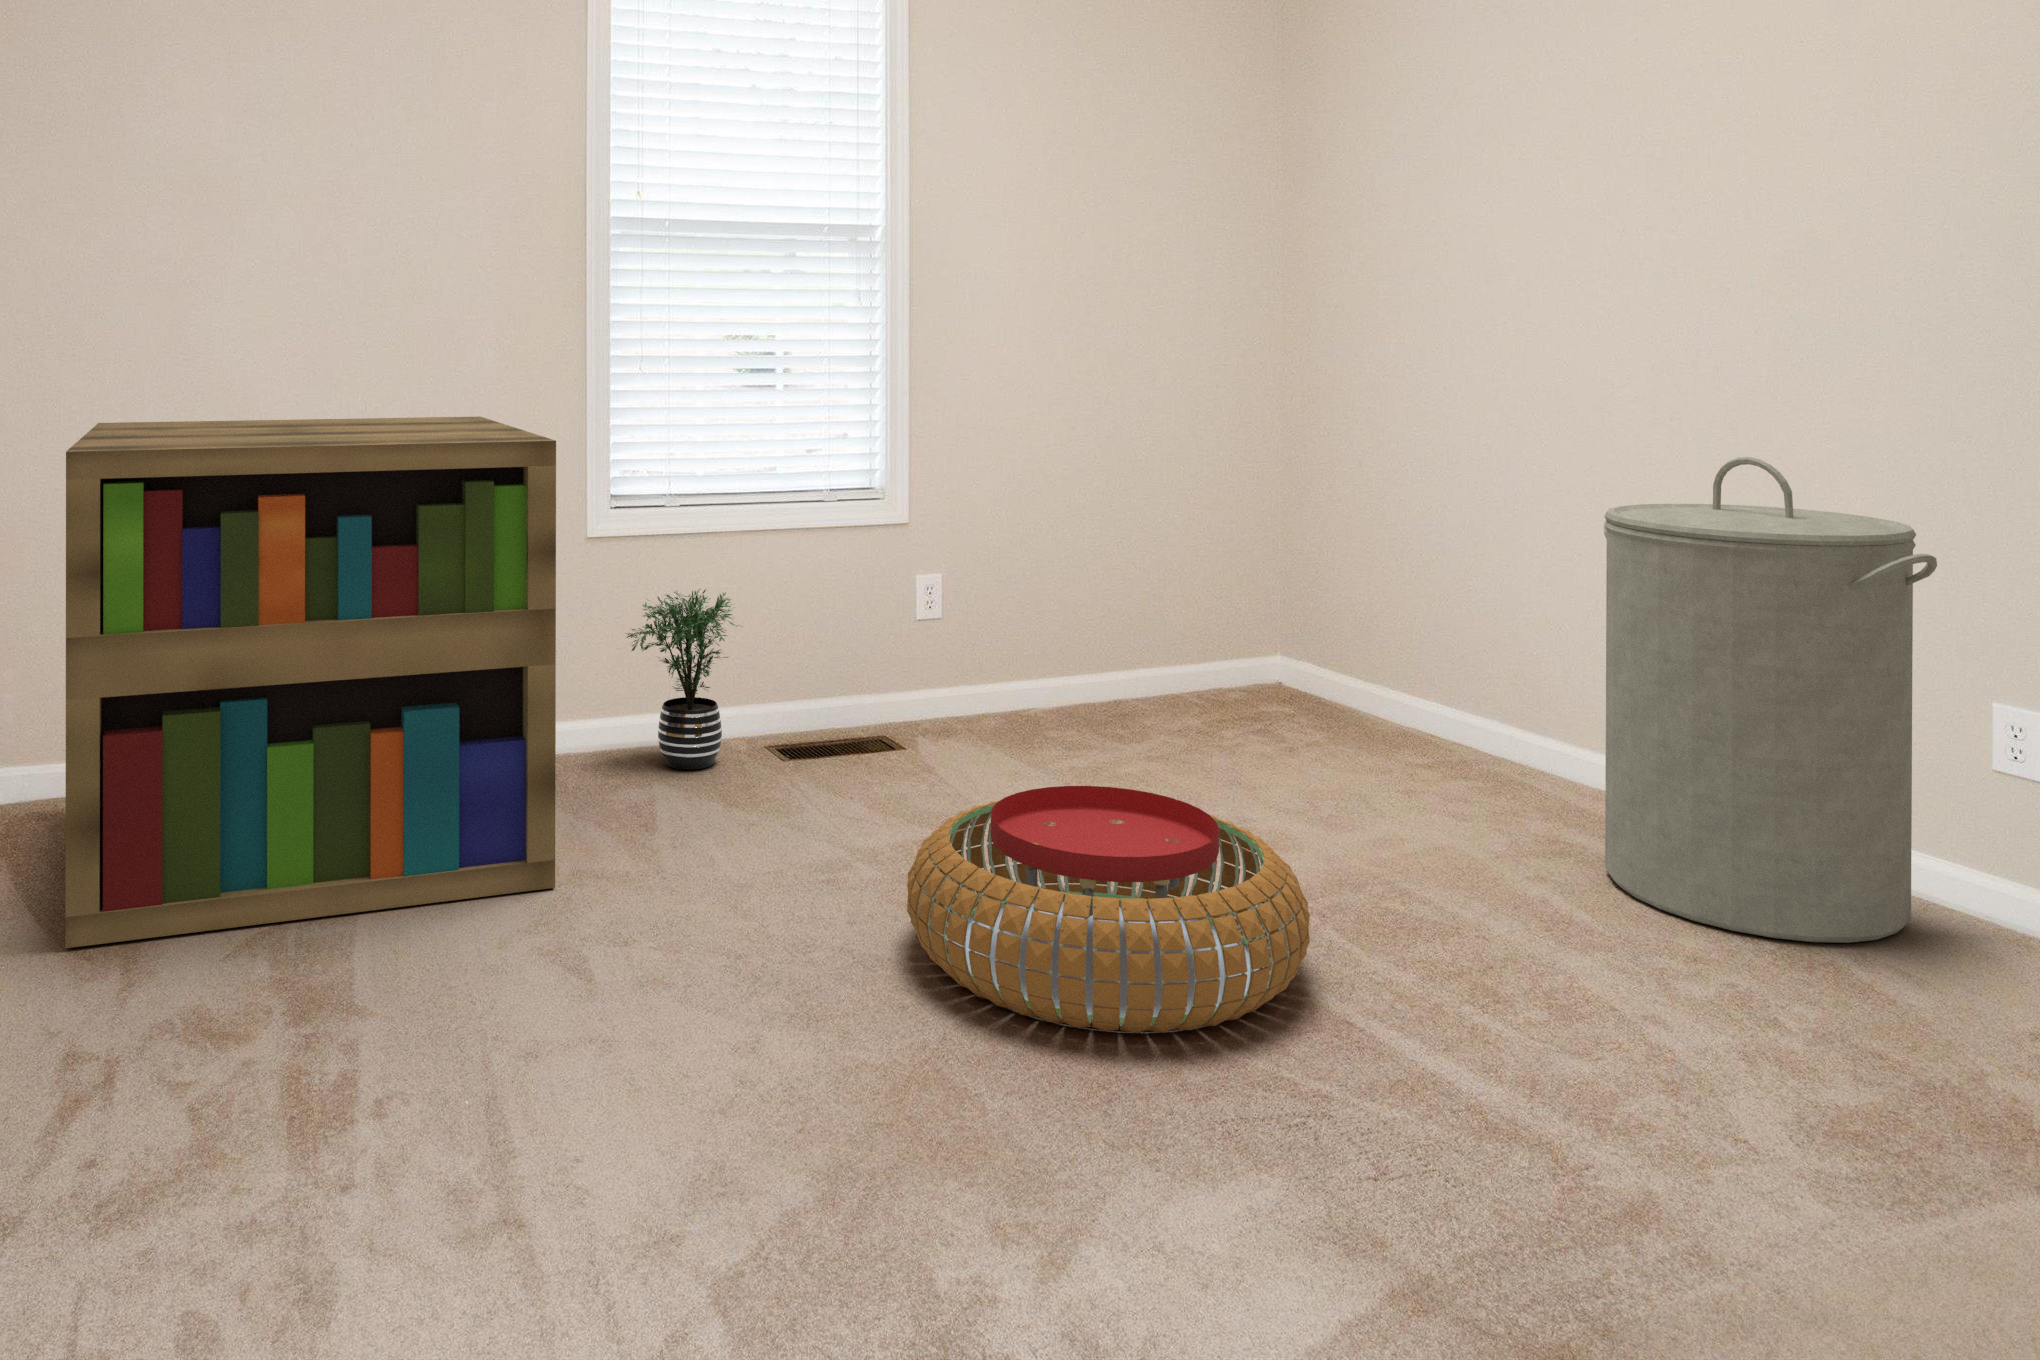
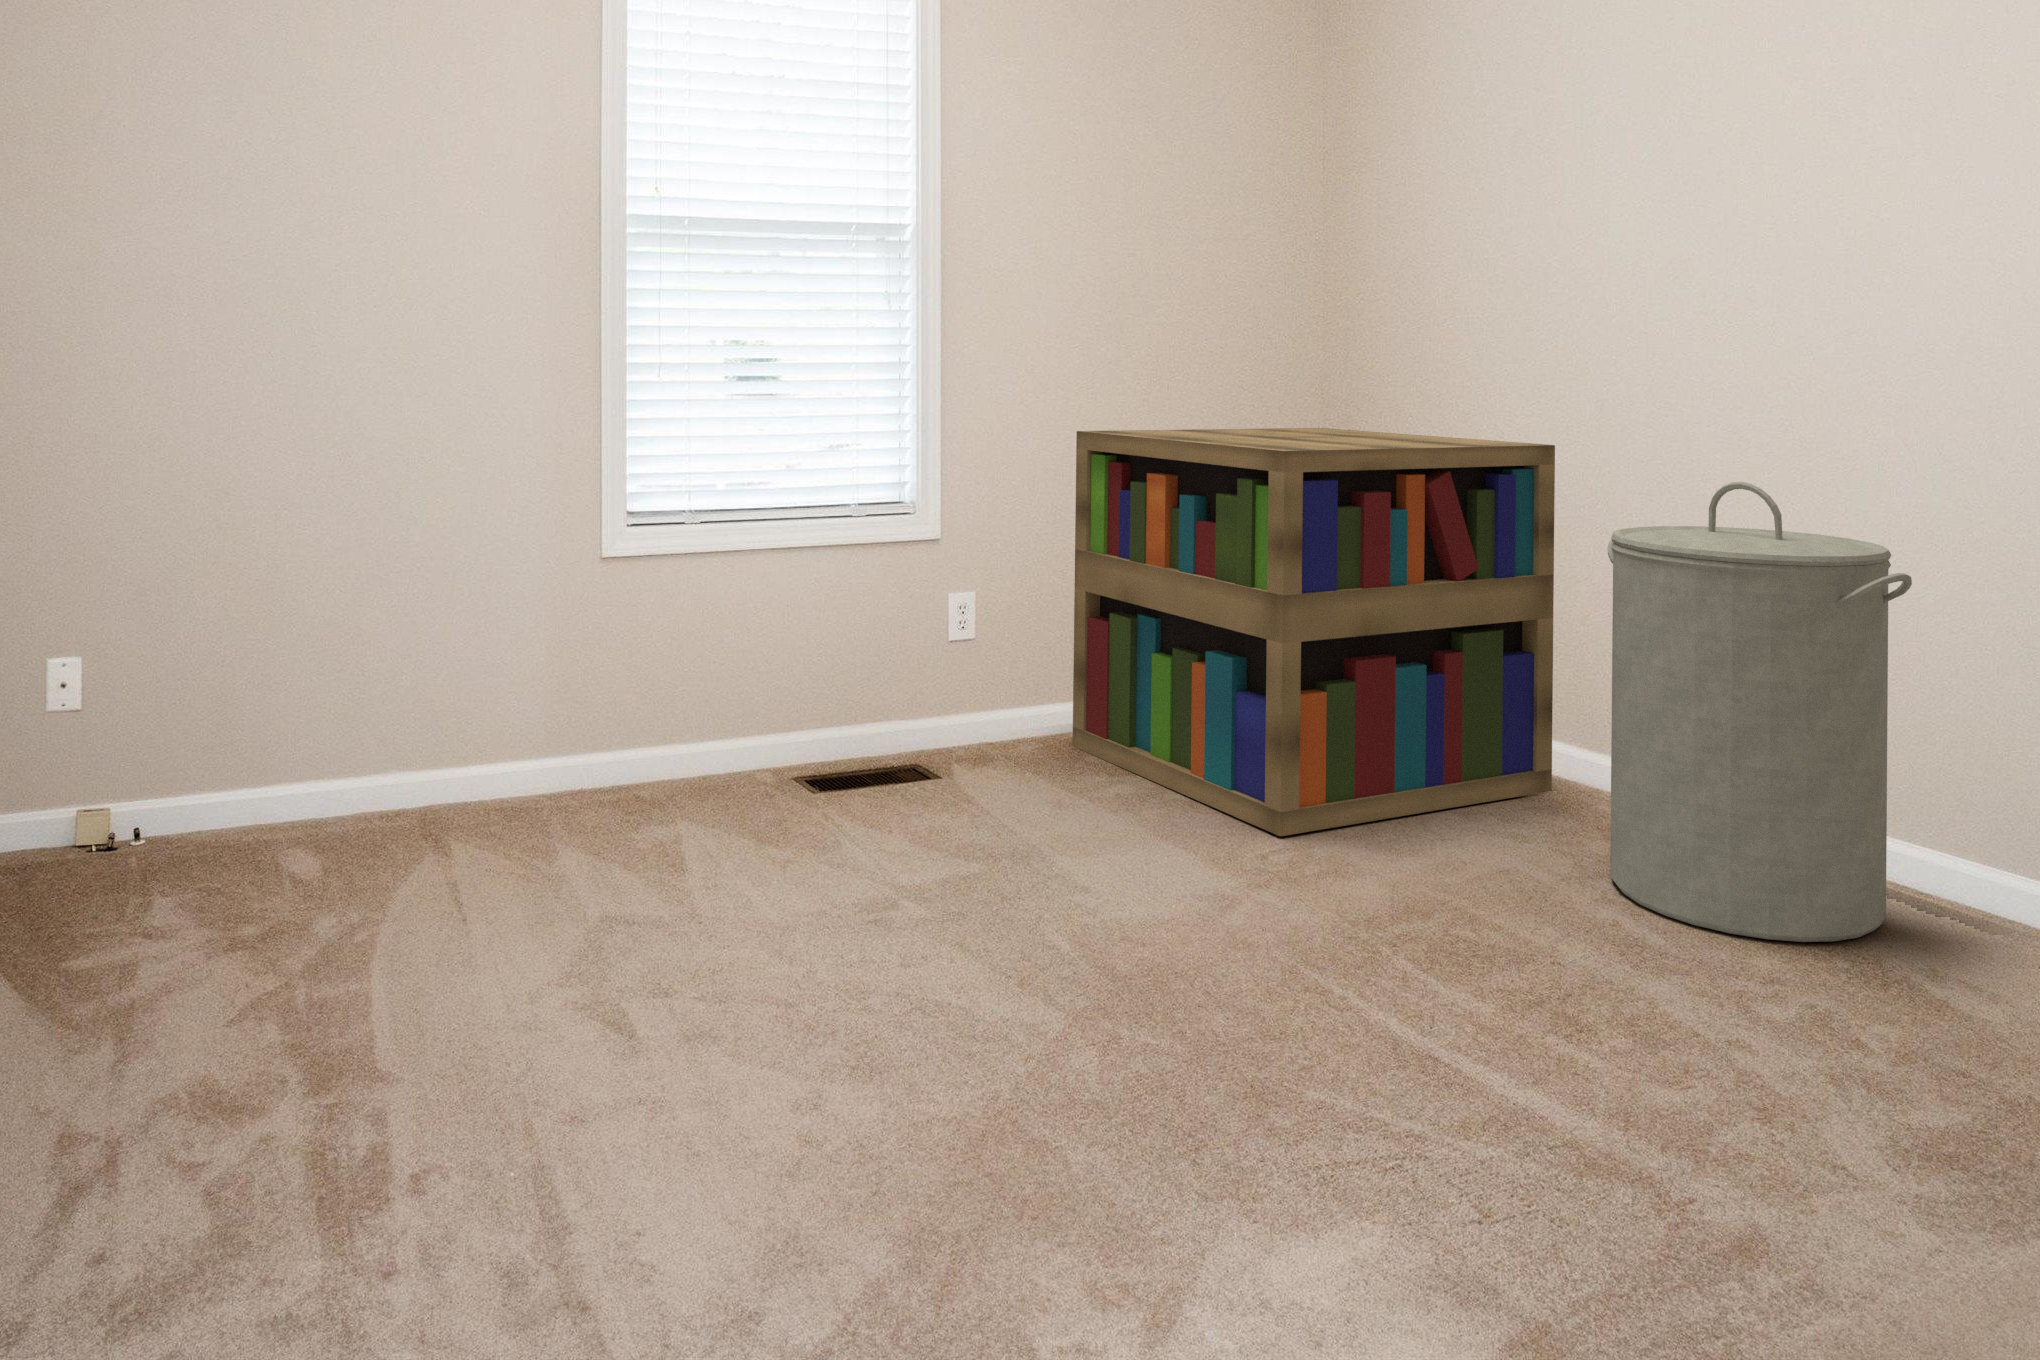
bookshelf: present [65,417,556,948] -> present [1073,428,1555,836]
potted plant: present [627,589,734,770] -> none [647,613,770,802]
pouf: present [907,786,1310,1033] -> none [954,811,1351,1058]

